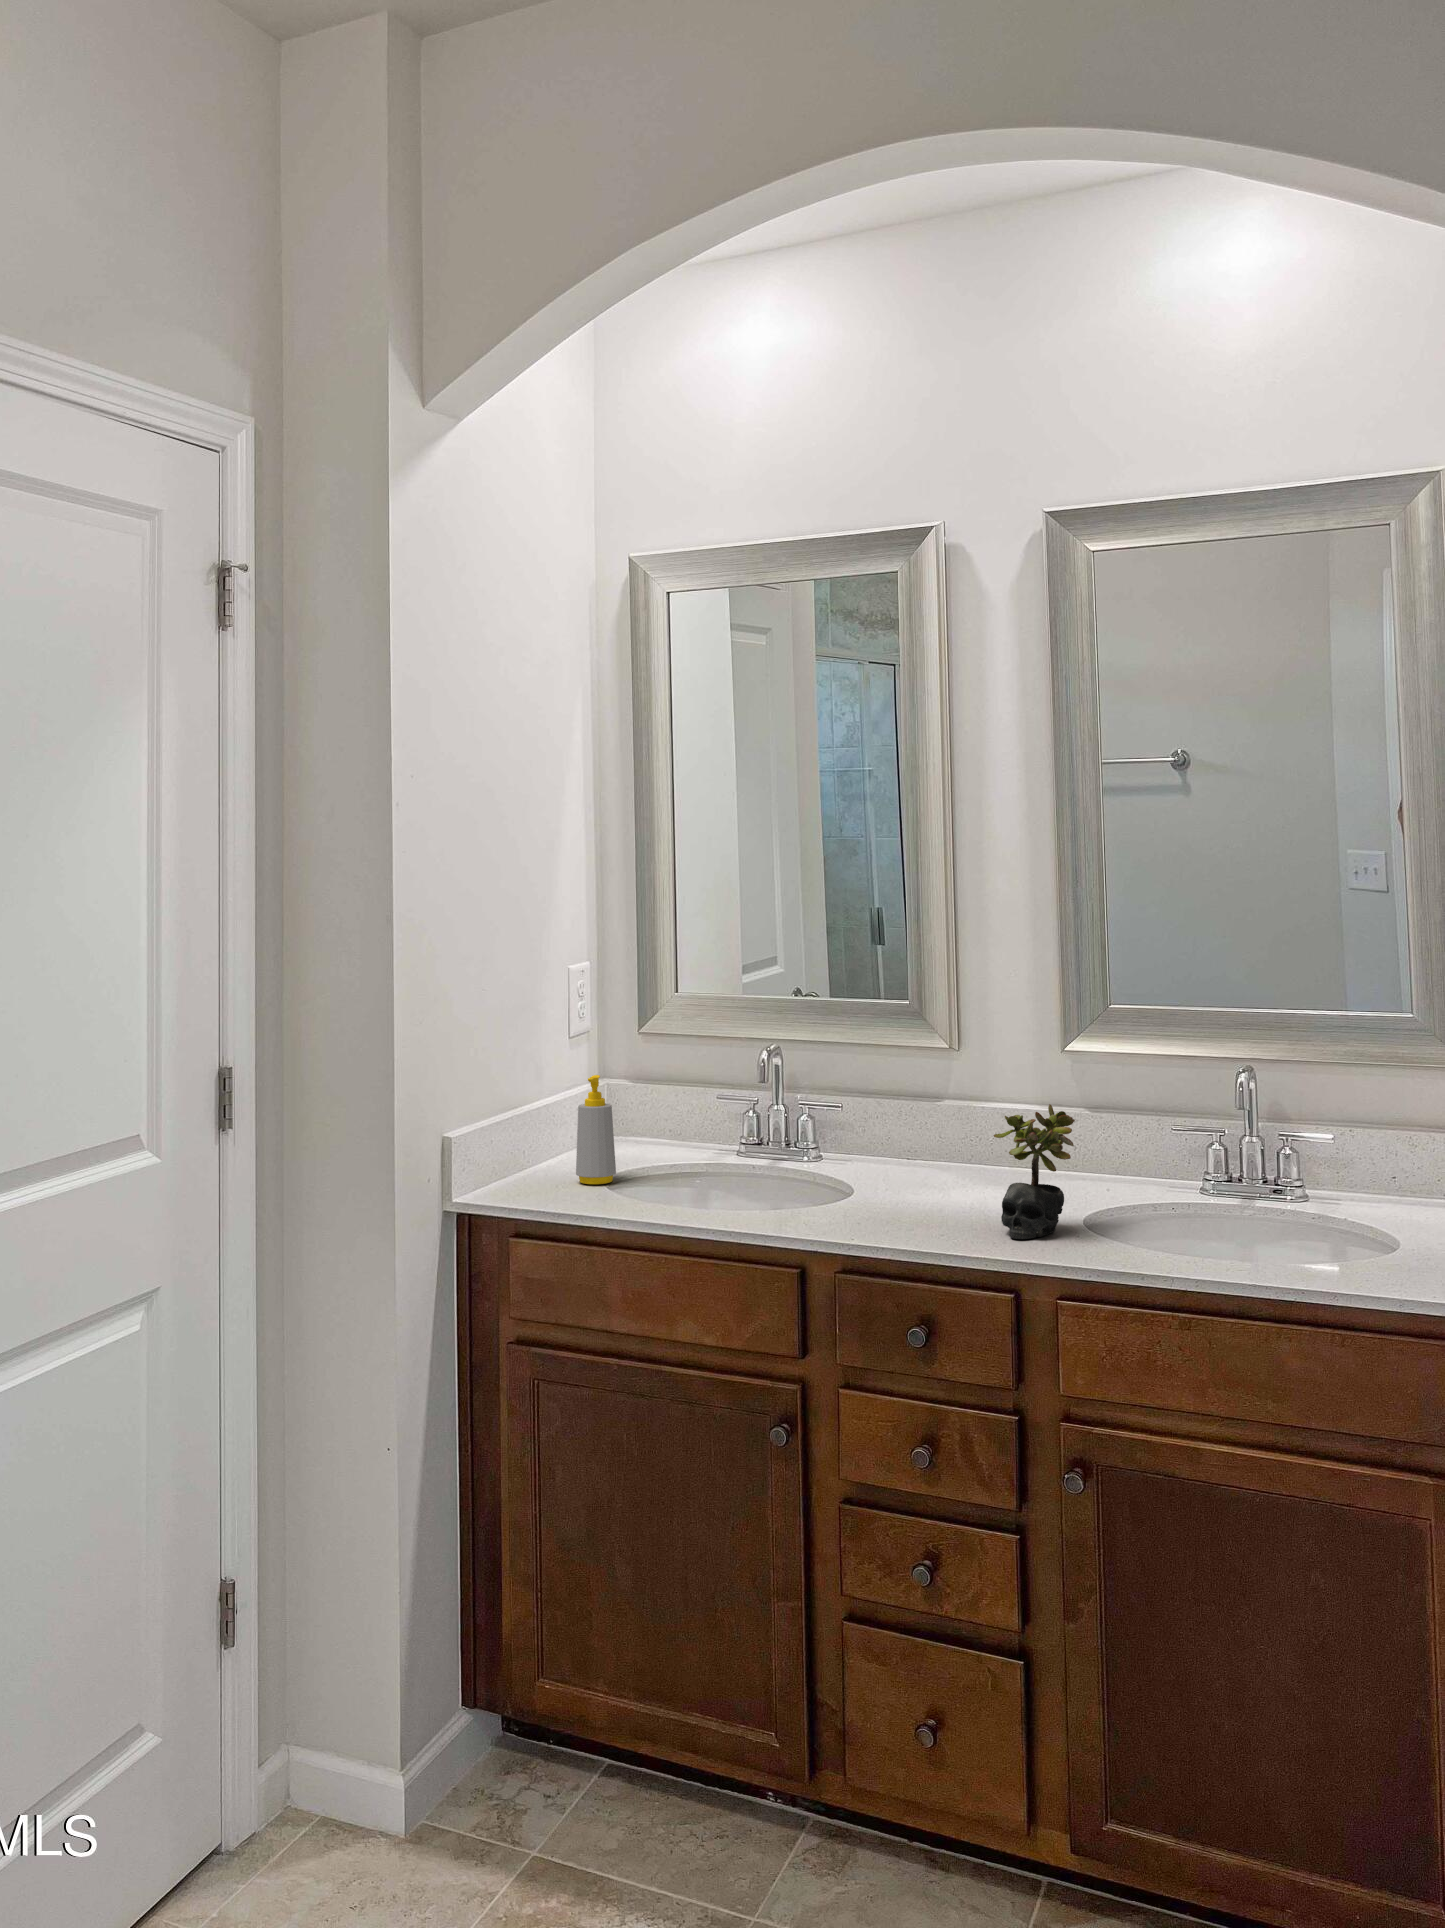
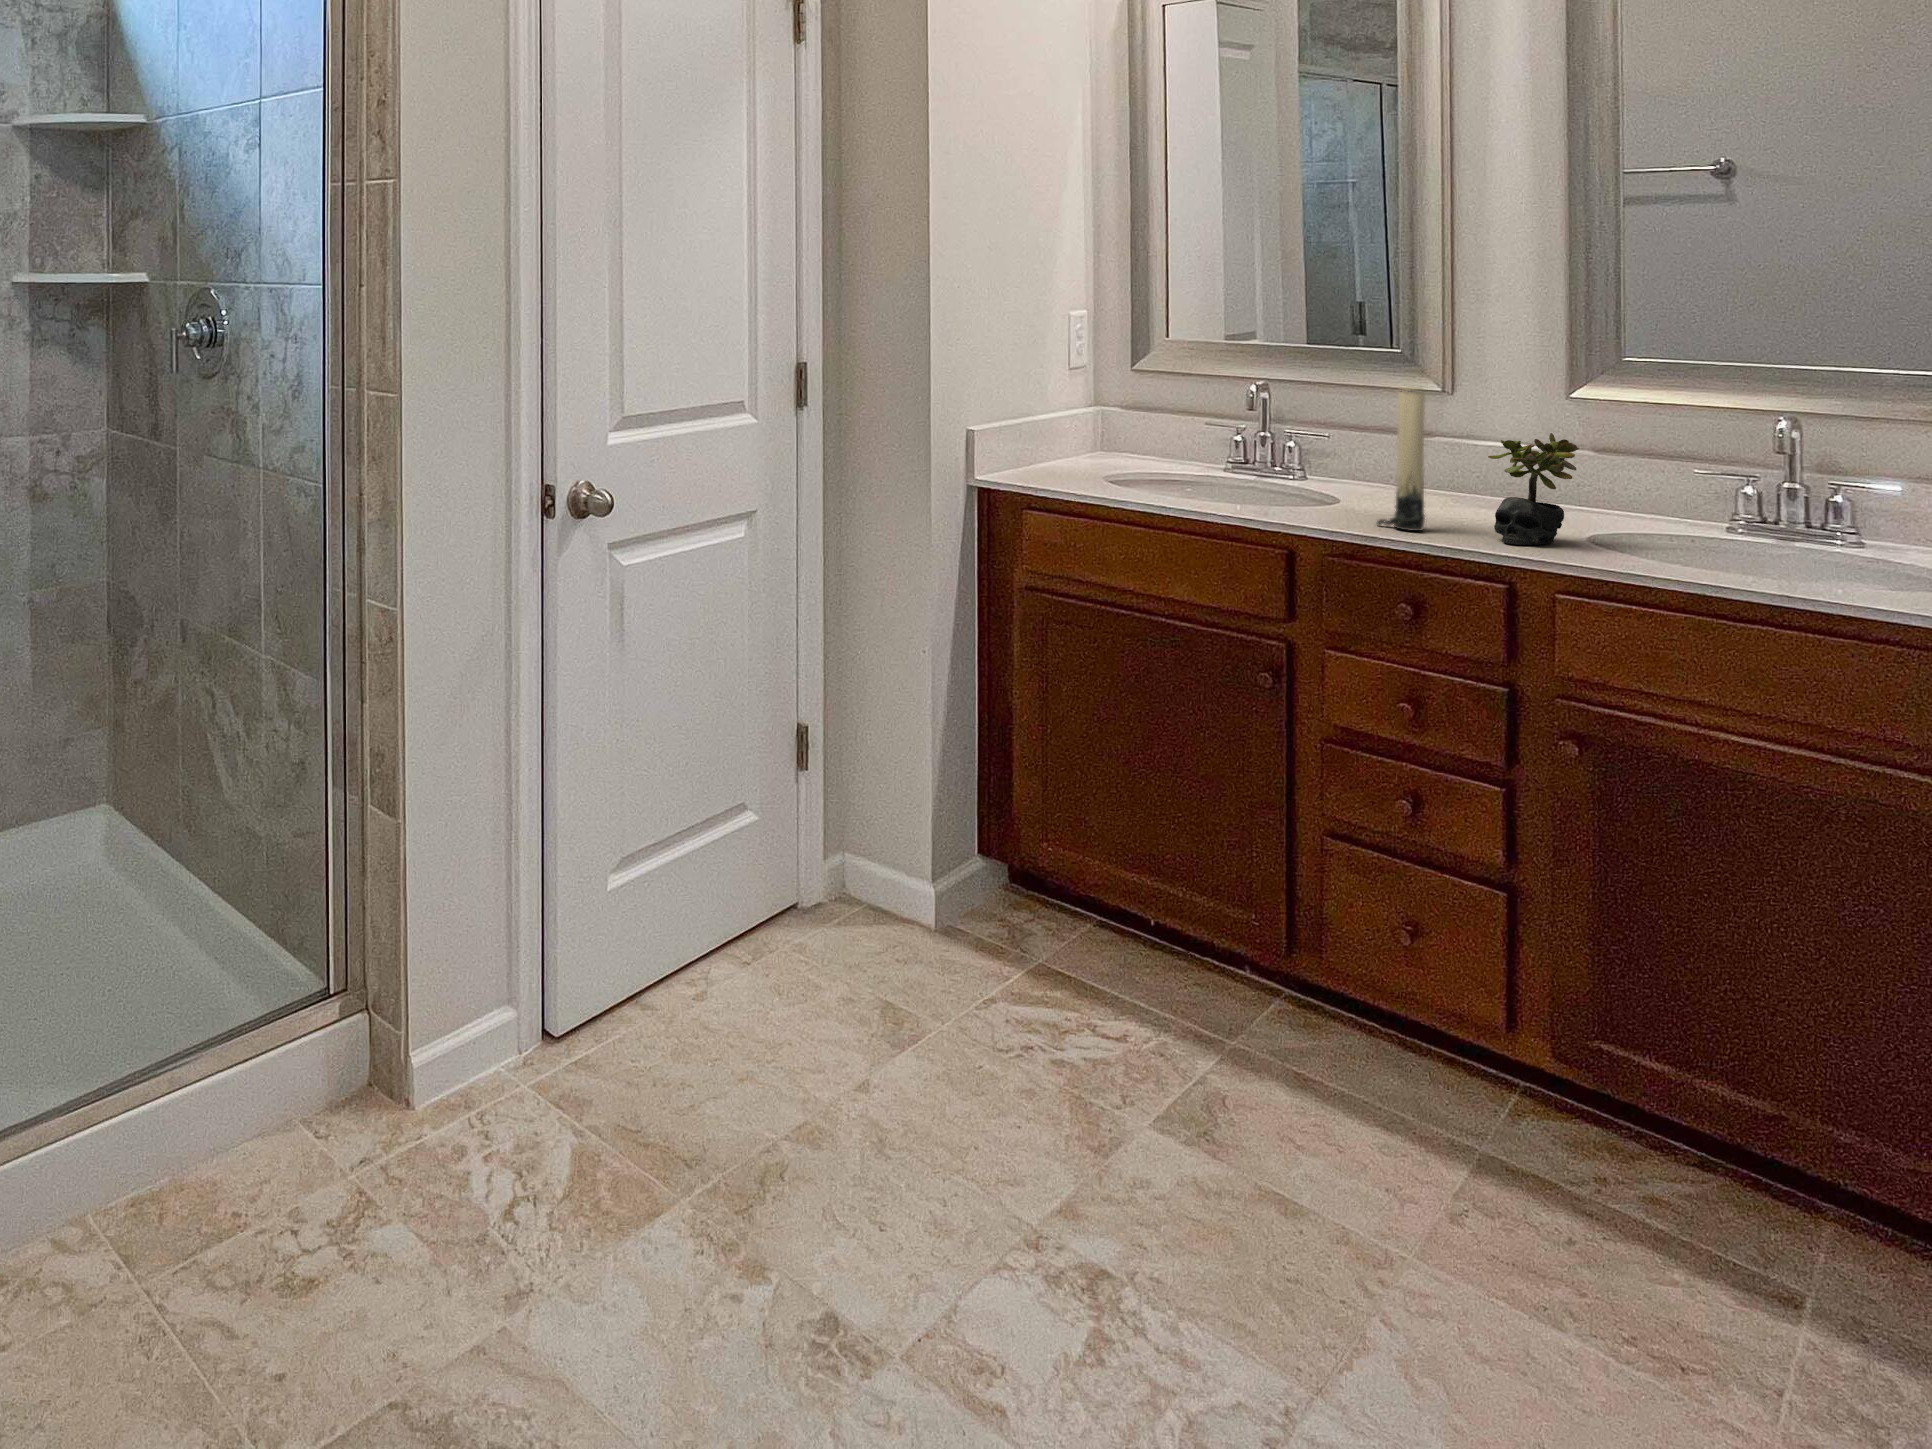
candle: none [889,1057,937,1230] -> present [1377,387,1425,531]
soap bottle: present [576,1075,616,1184] -> none [1075,396,1110,480]

